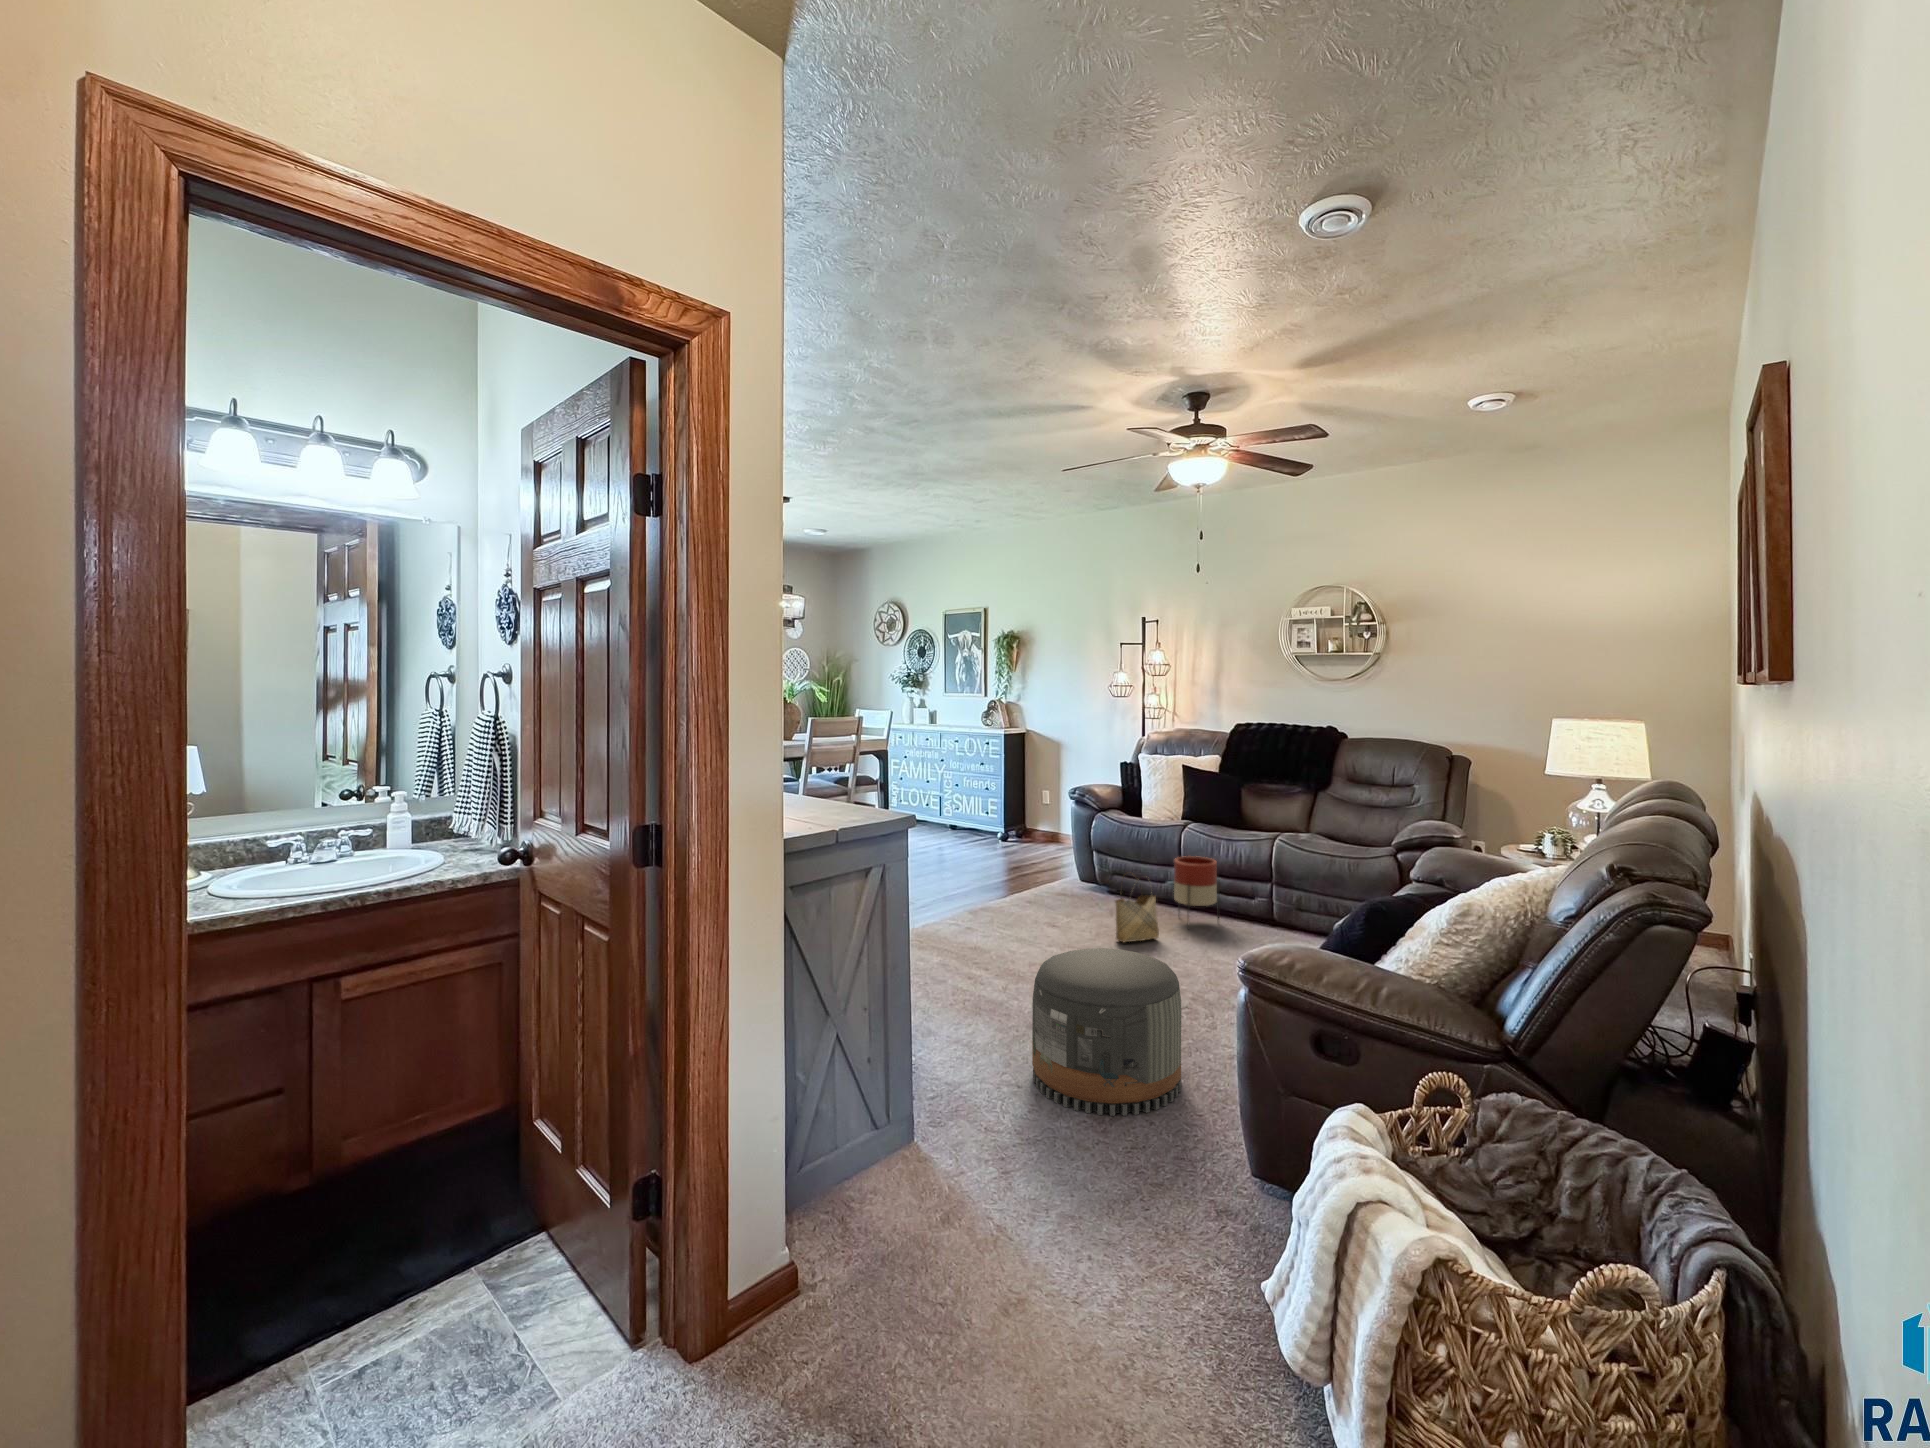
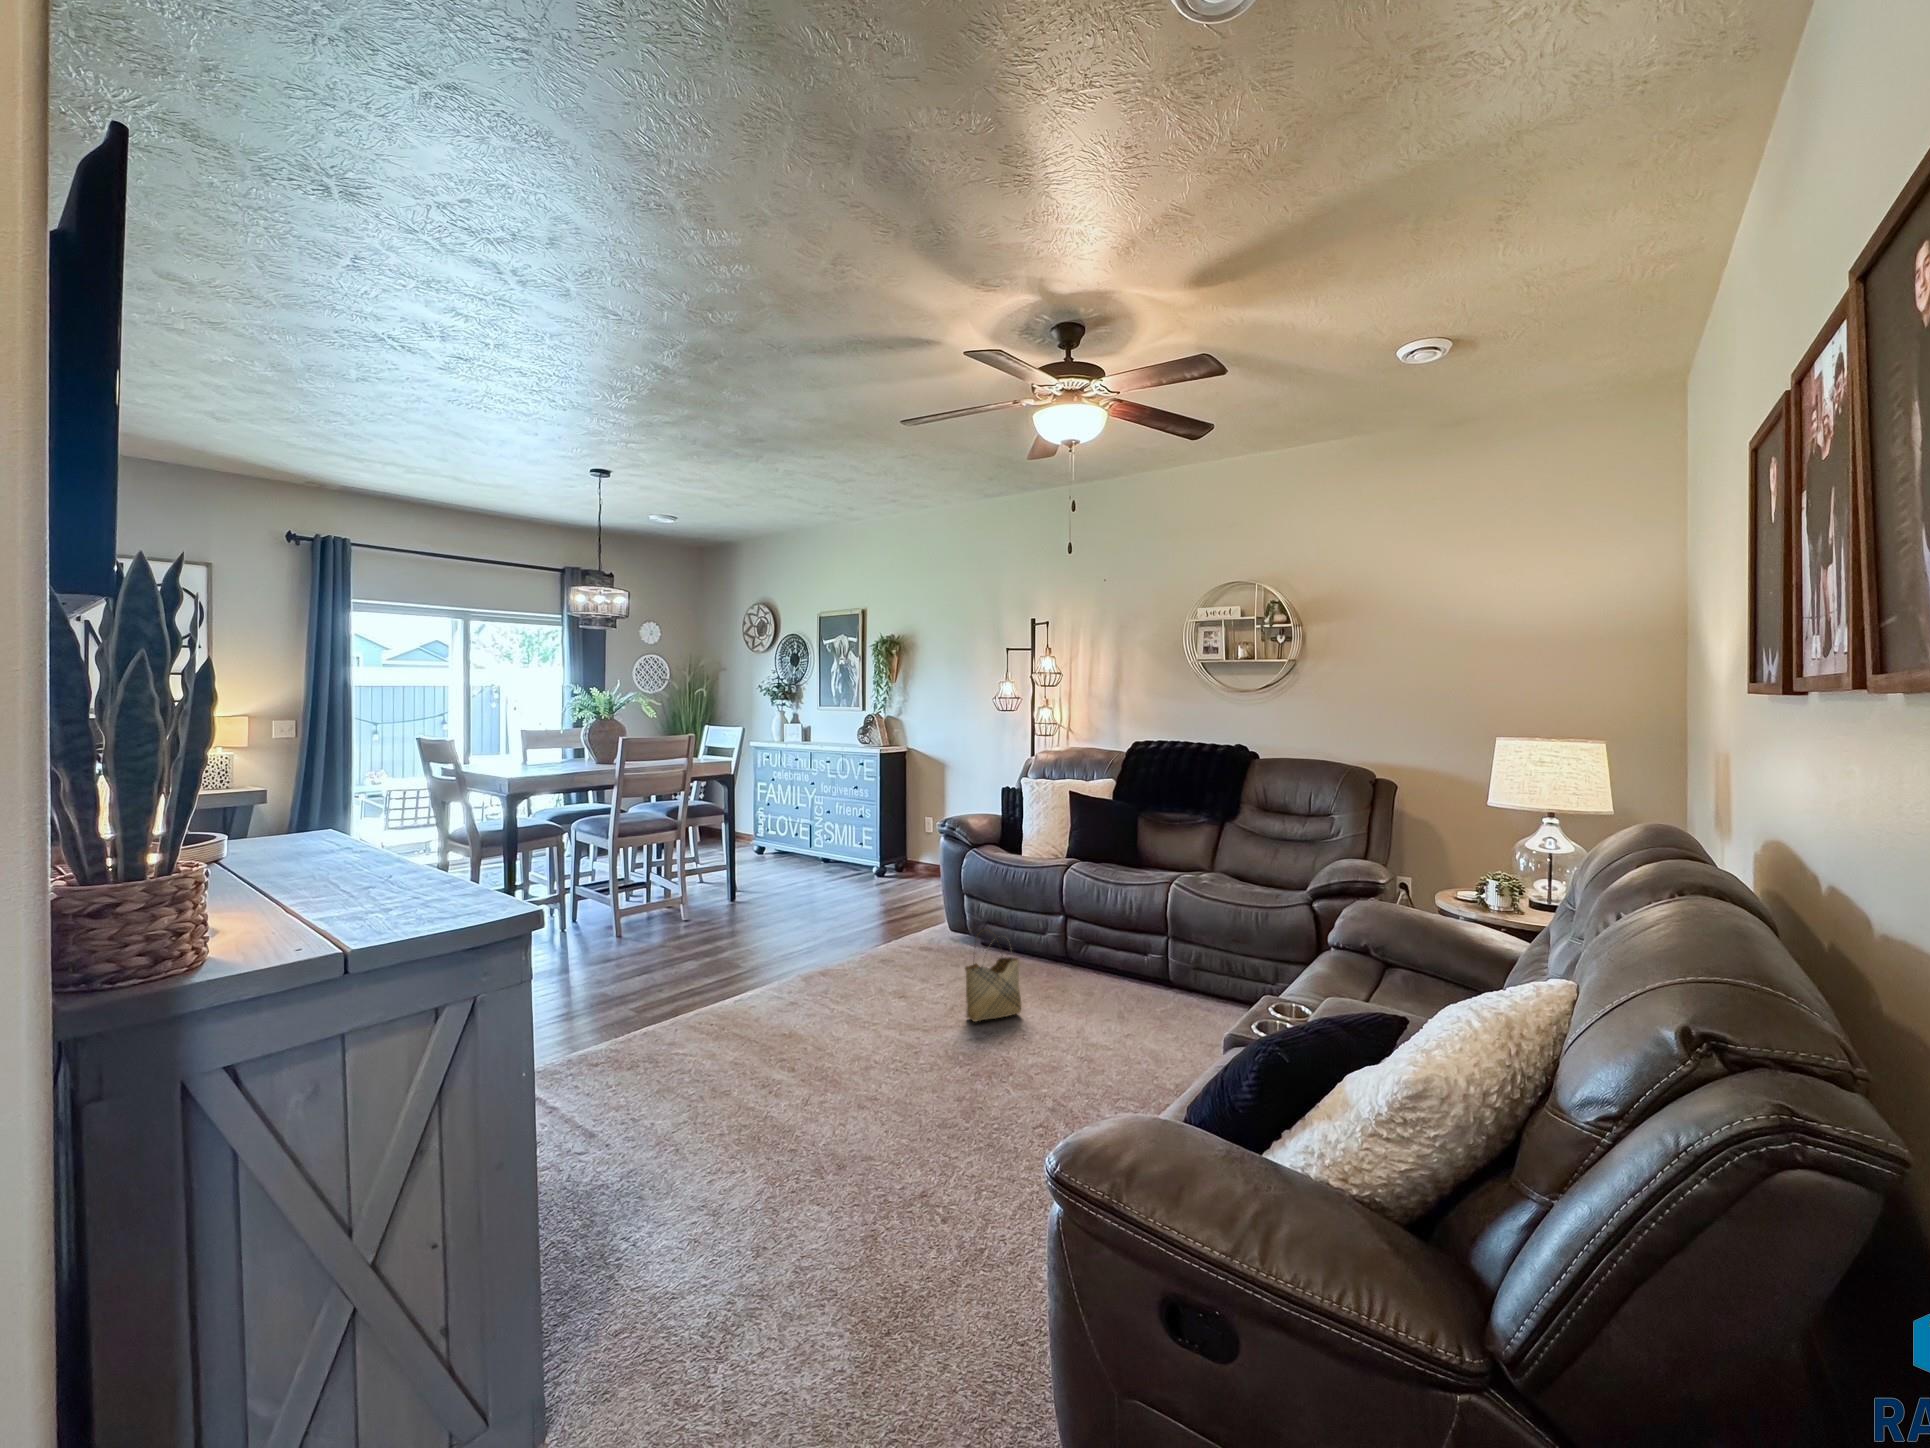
planter: present [1174,856,1219,908] -> none [1047,904,1102,997]
pouf: present [1032,948,1181,1116] -> none [756,1078,989,1390]

